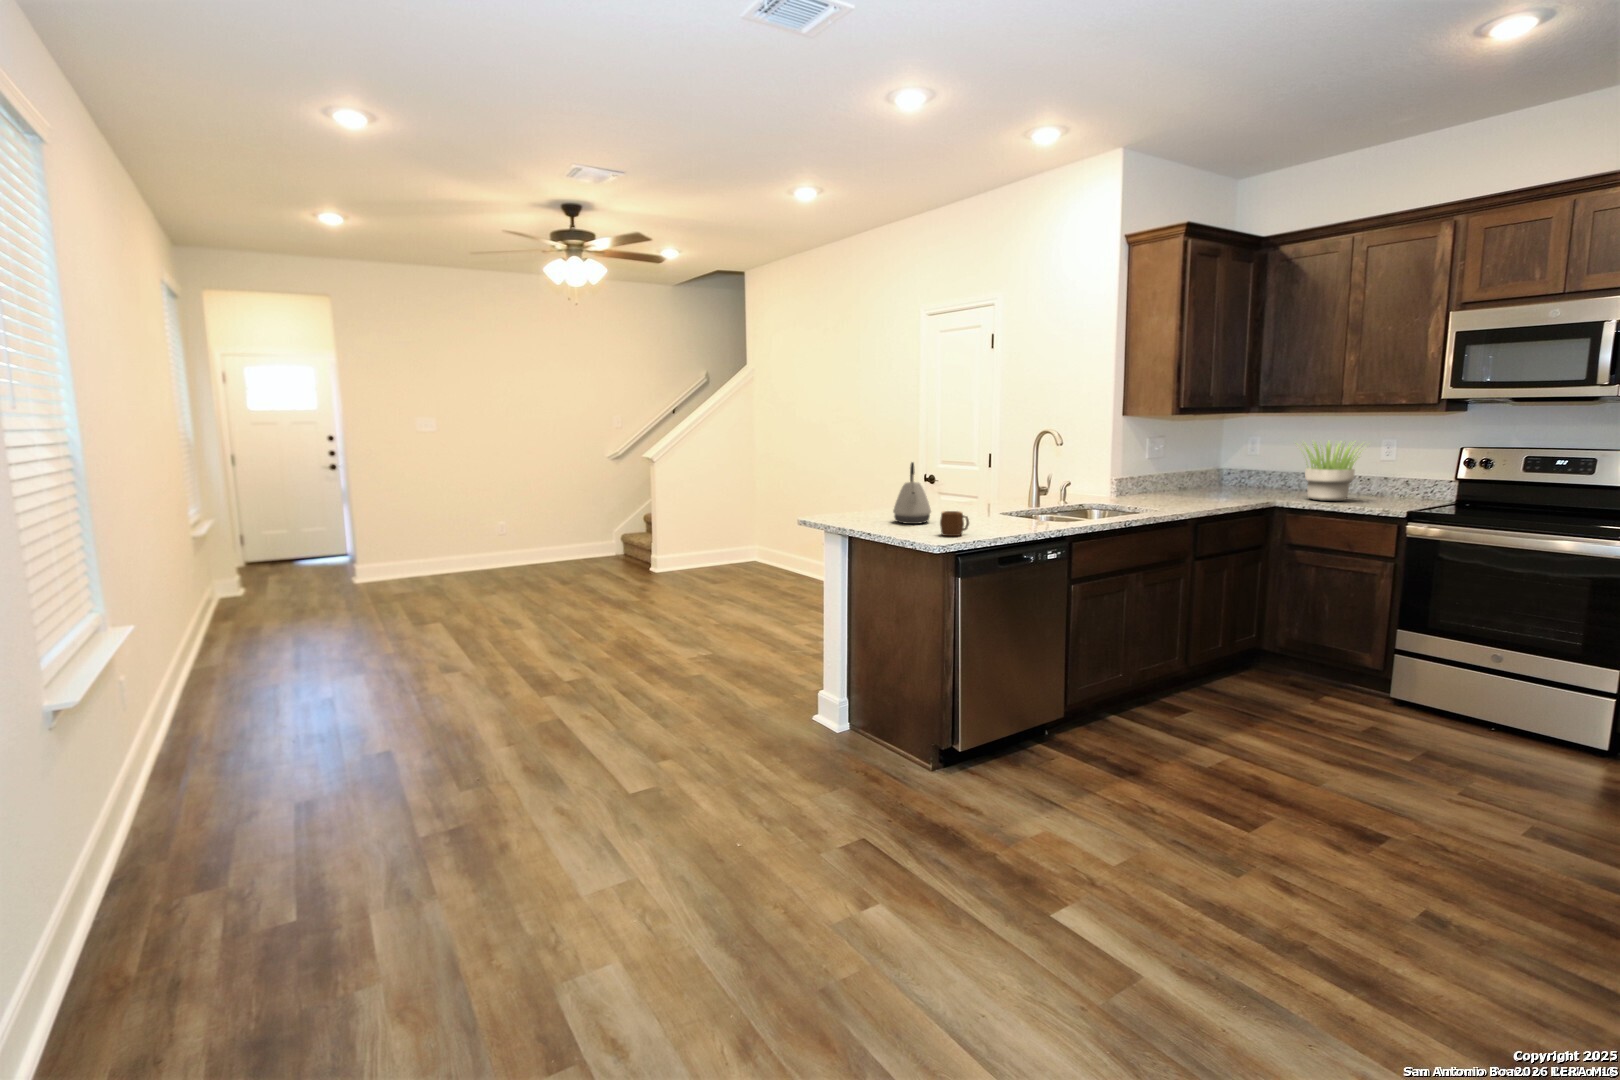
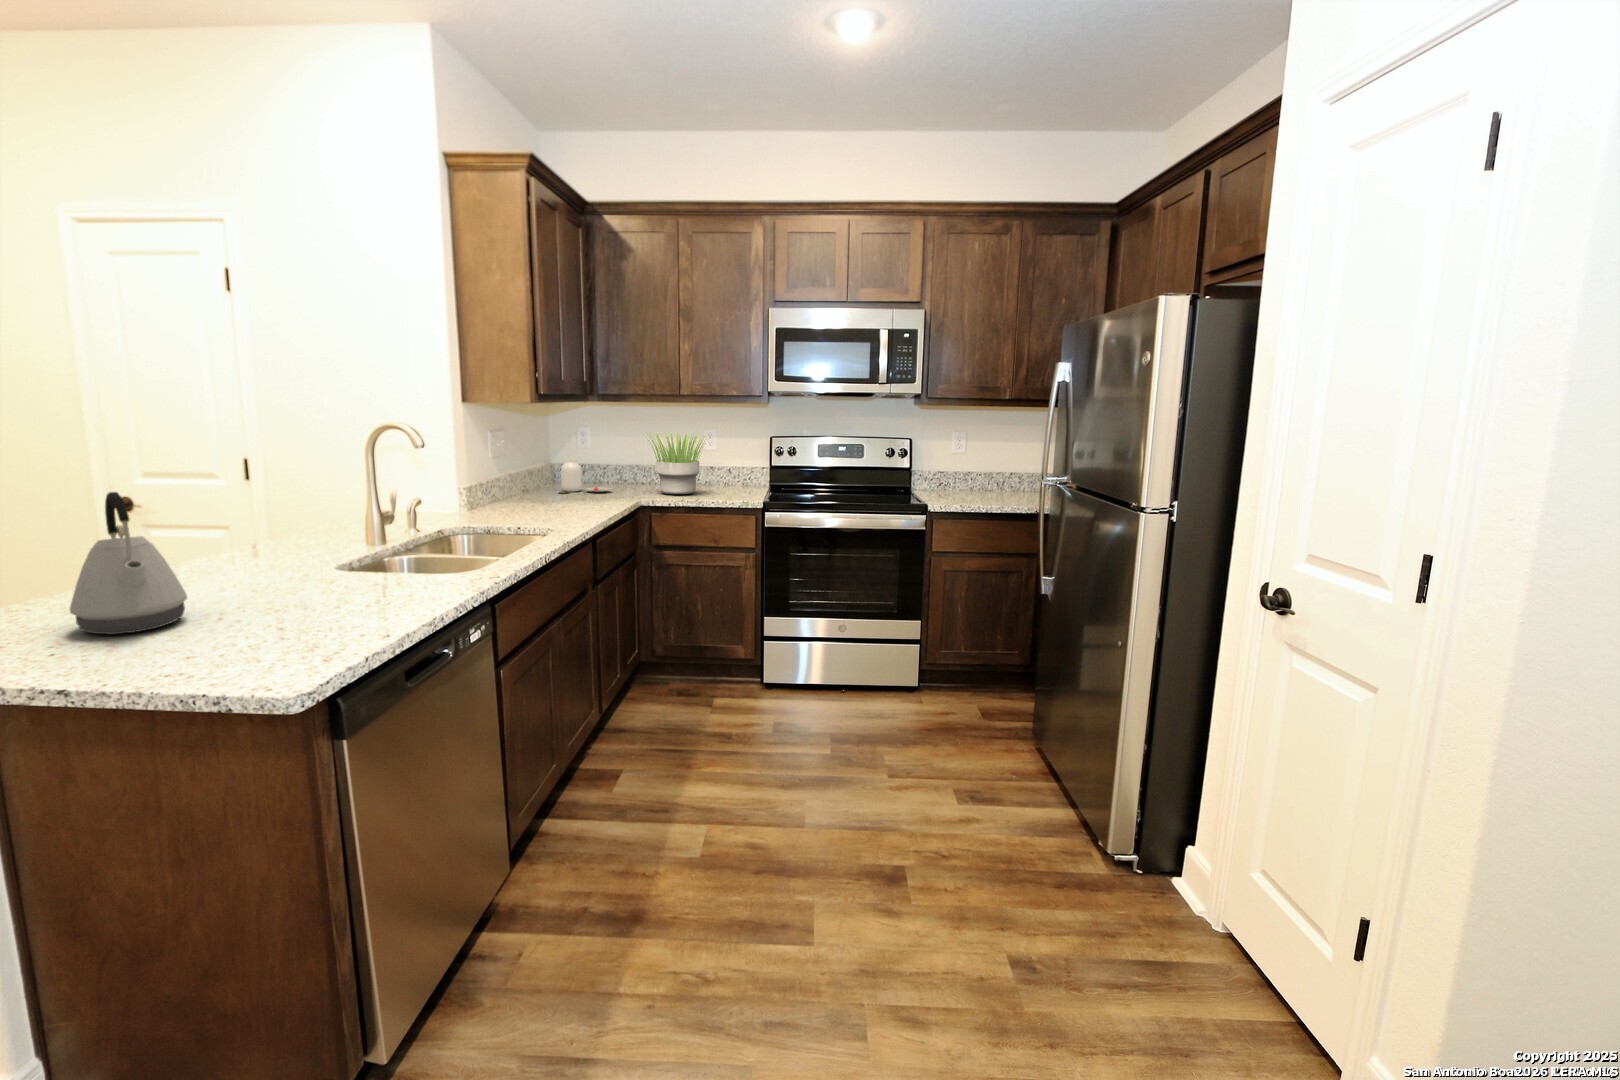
jar: none [1207,465,1260,494] -> present [561,459,612,492]
mug: present [940,511,969,536] -> none [244,597,319,658]

